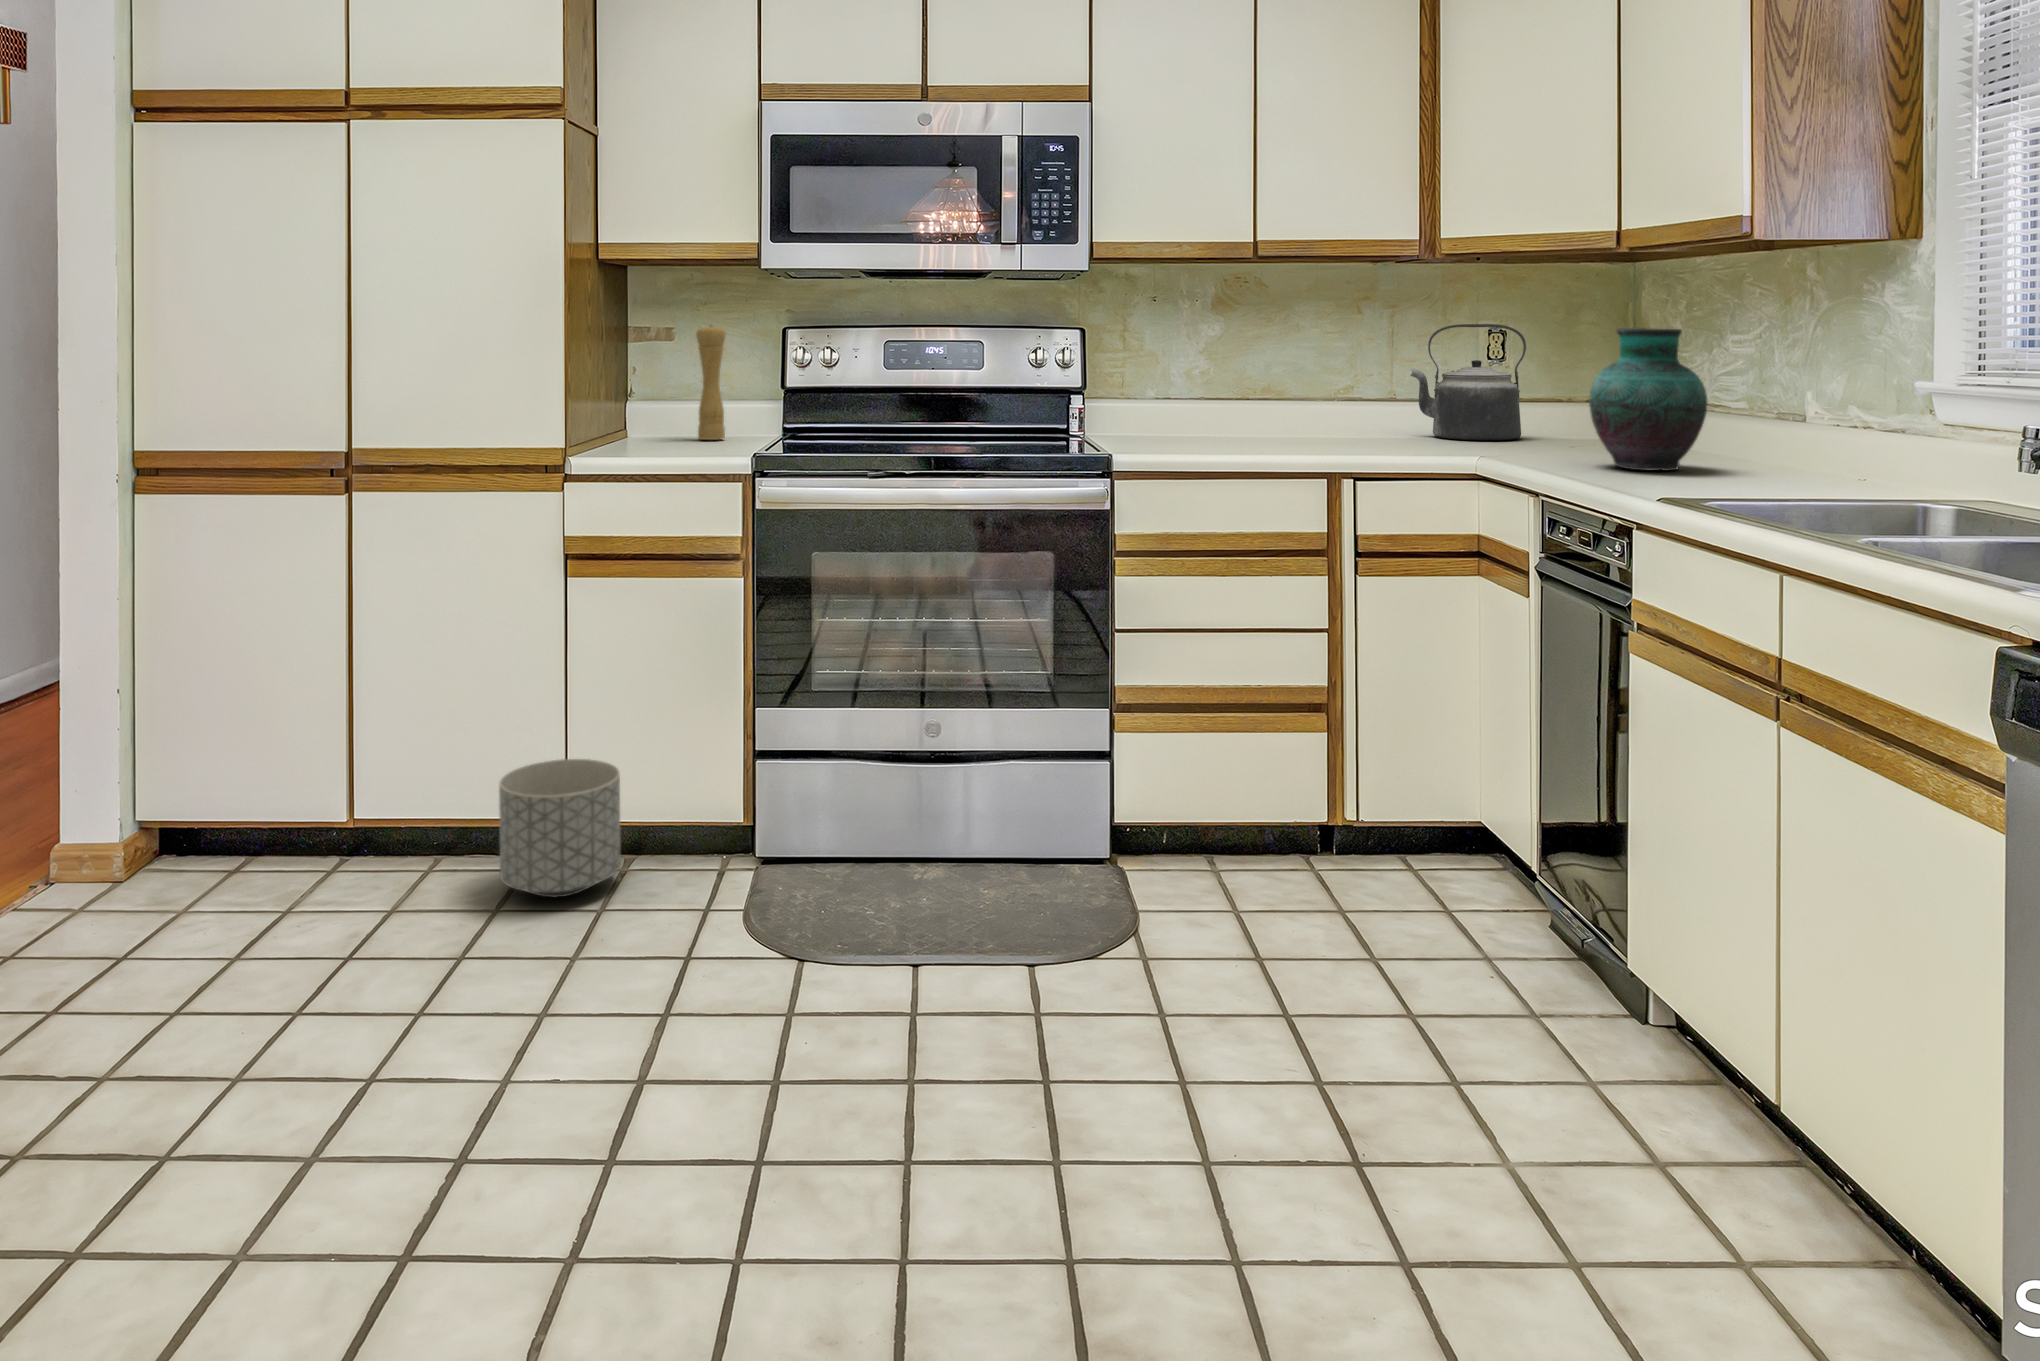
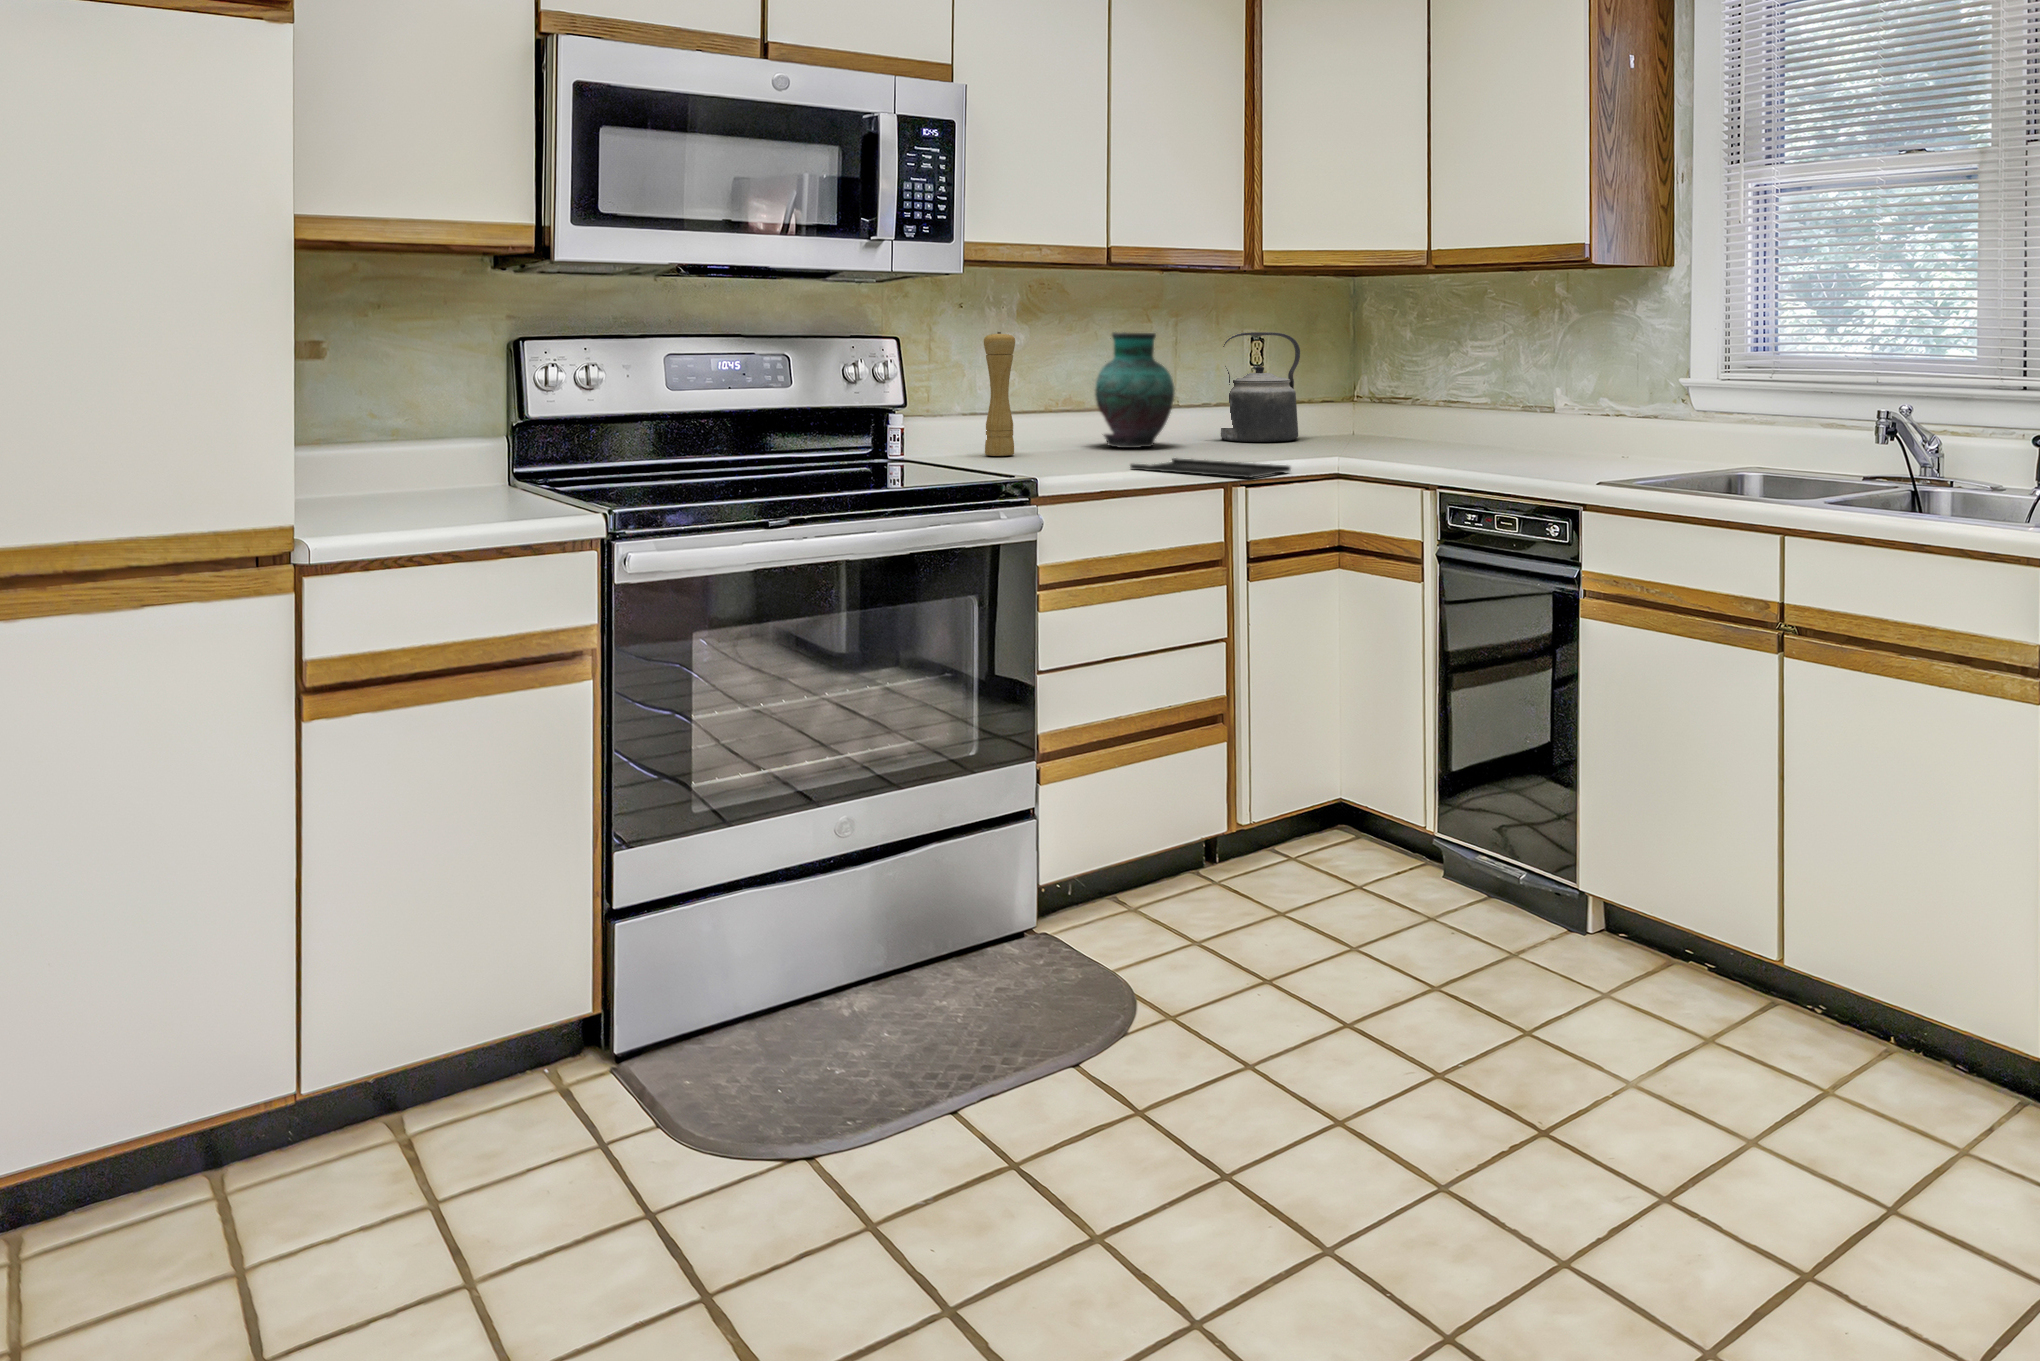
pepper mill: present [696,325,725,440] -> present [984,332,1015,456]
vase: present [1589,328,1708,471] -> present [1095,332,1175,448]
tray: none [1239,448,1378,468] -> present [1130,458,1290,478]
planter: present [499,759,621,897] -> none [203,1000,430,1251]

